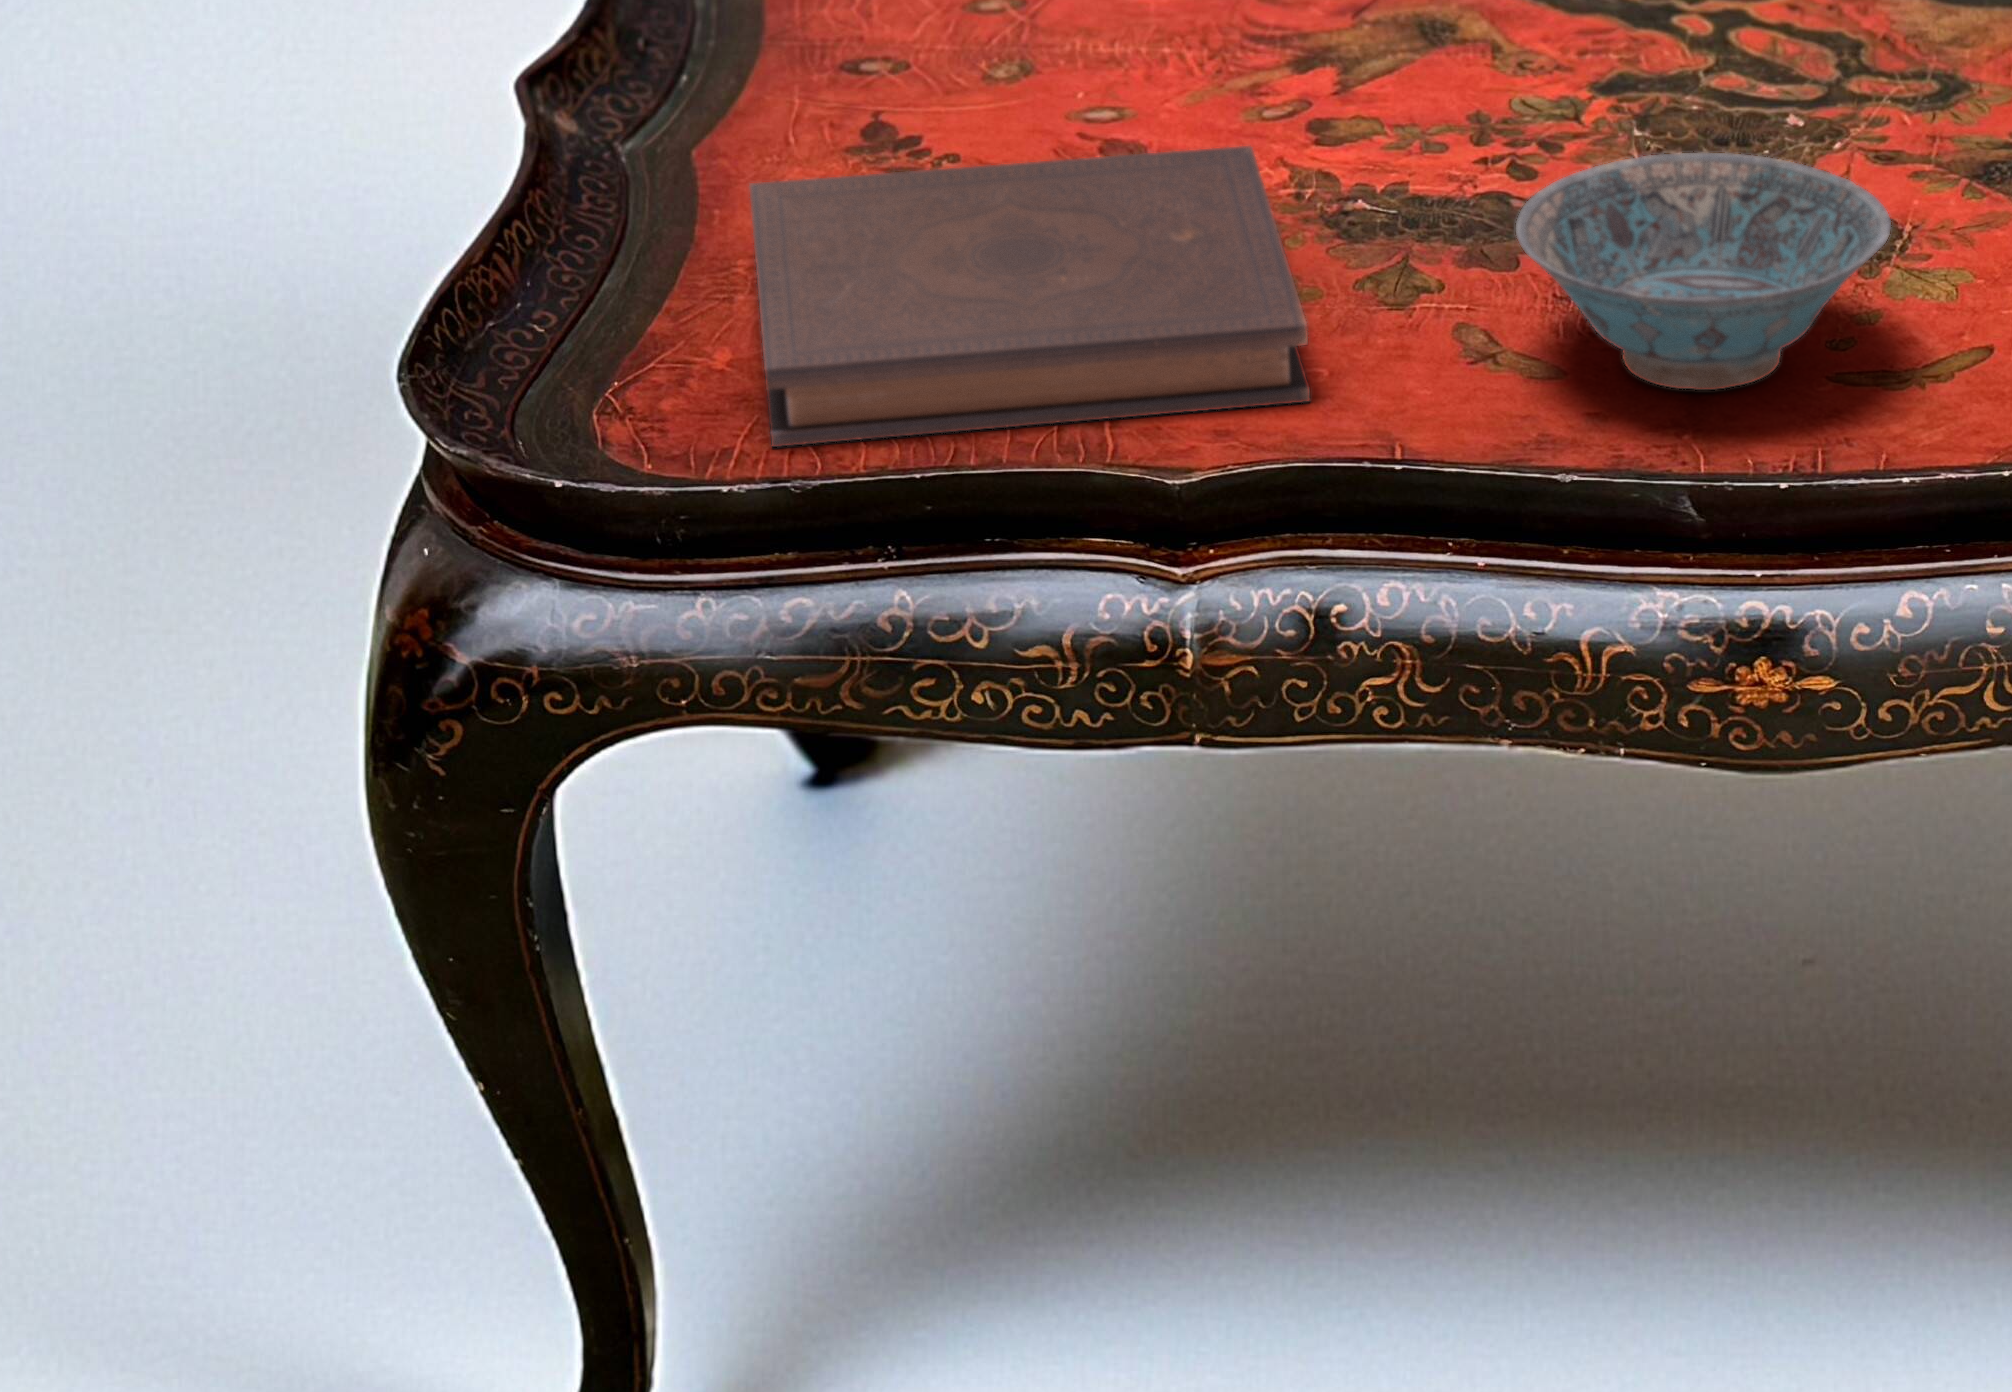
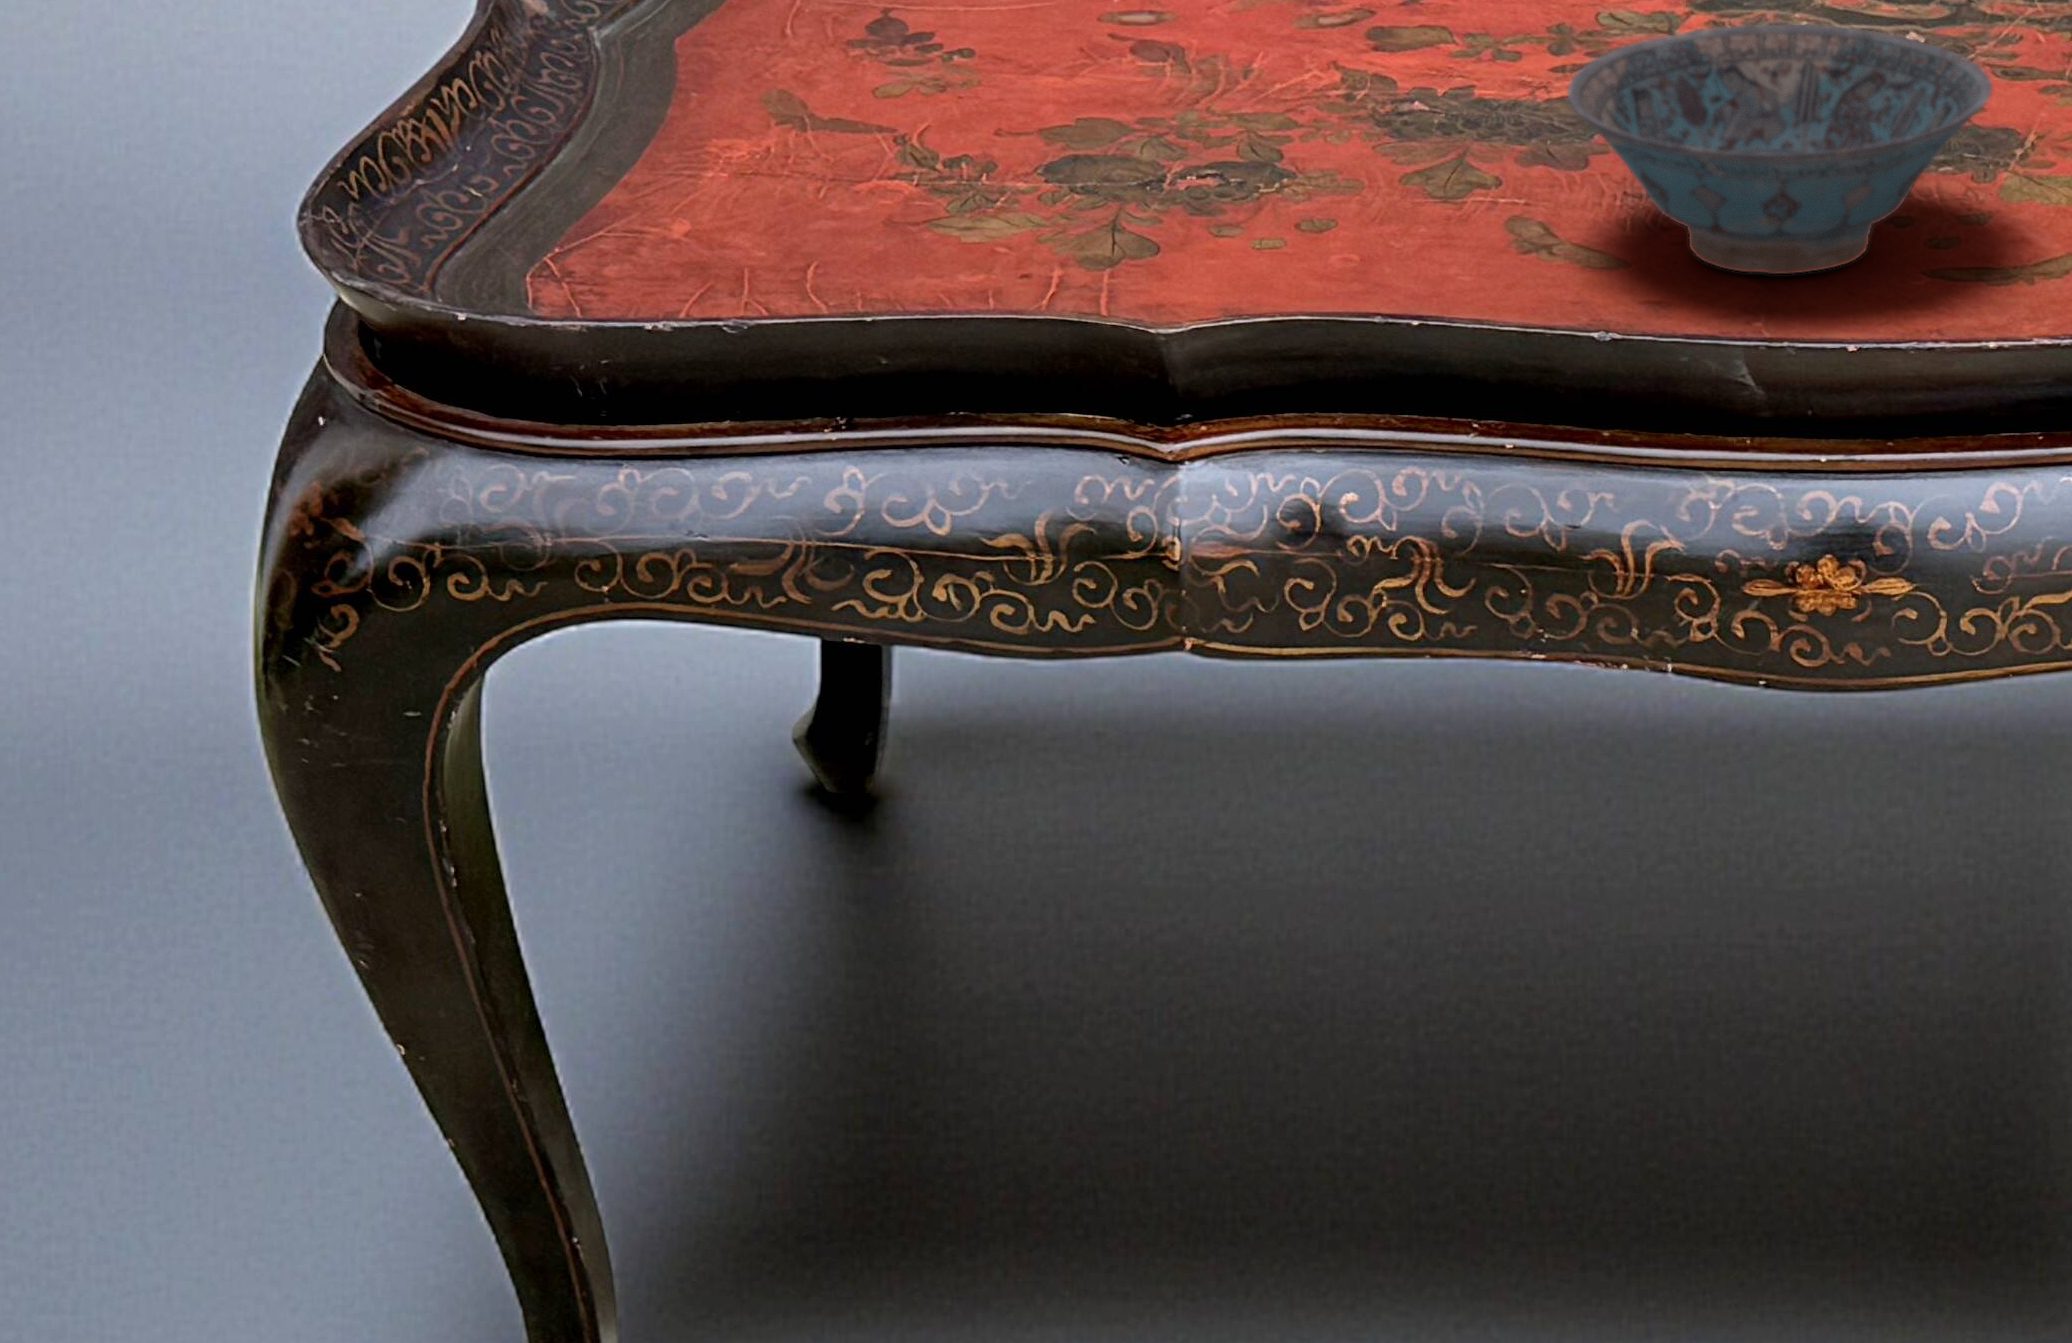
book: present [749,146,1310,447] -> none [711,31,1332,315]

